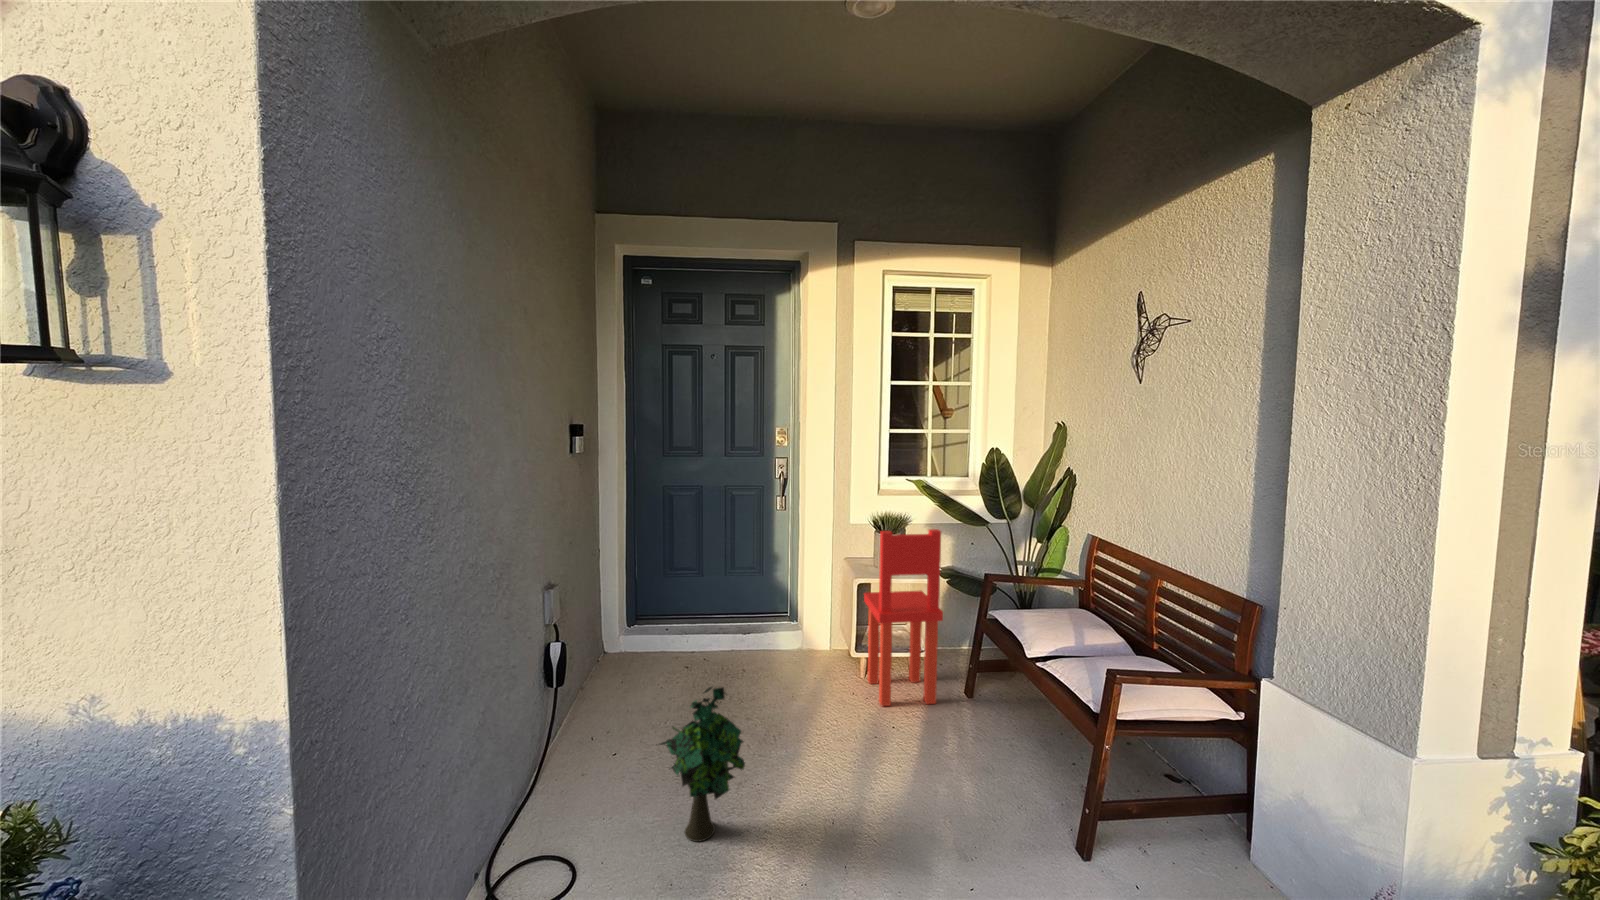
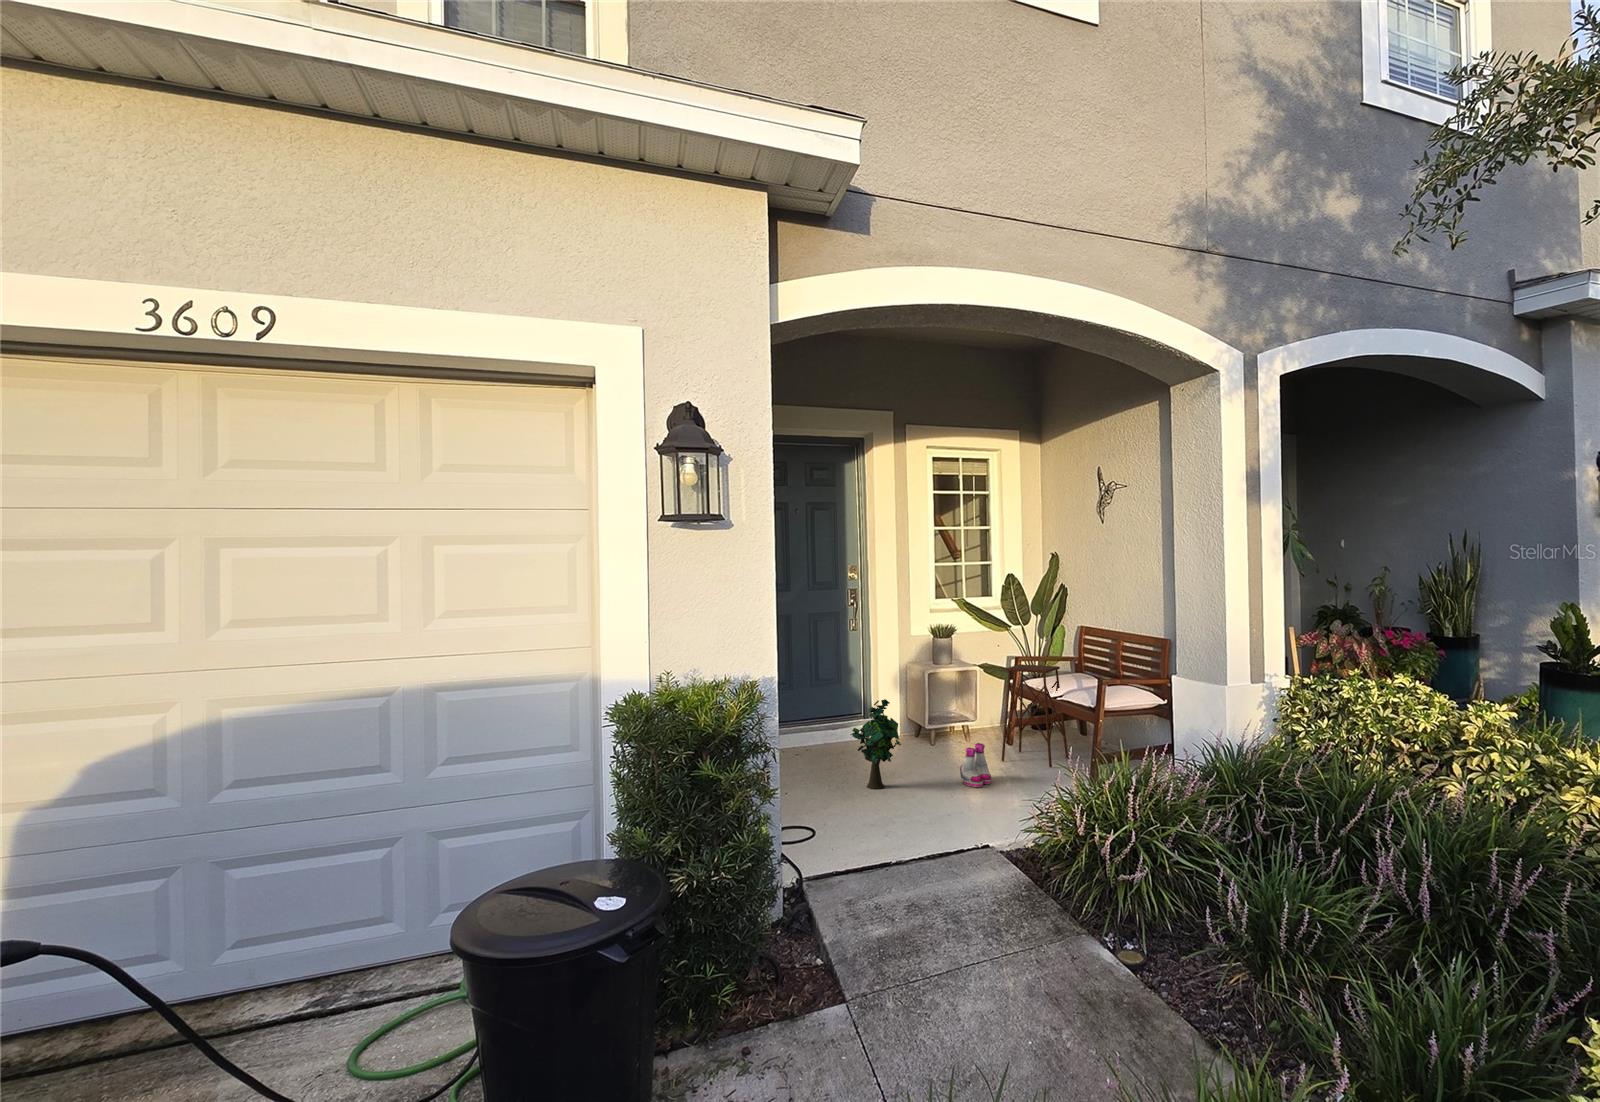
chair: present [864,529,943,706] -> none [931,625,990,750]
side table: none [944,598,1054,788] -> present [1002,664,1068,767]
boots: none [852,763,906,860] -> present [960,743,991,787]

